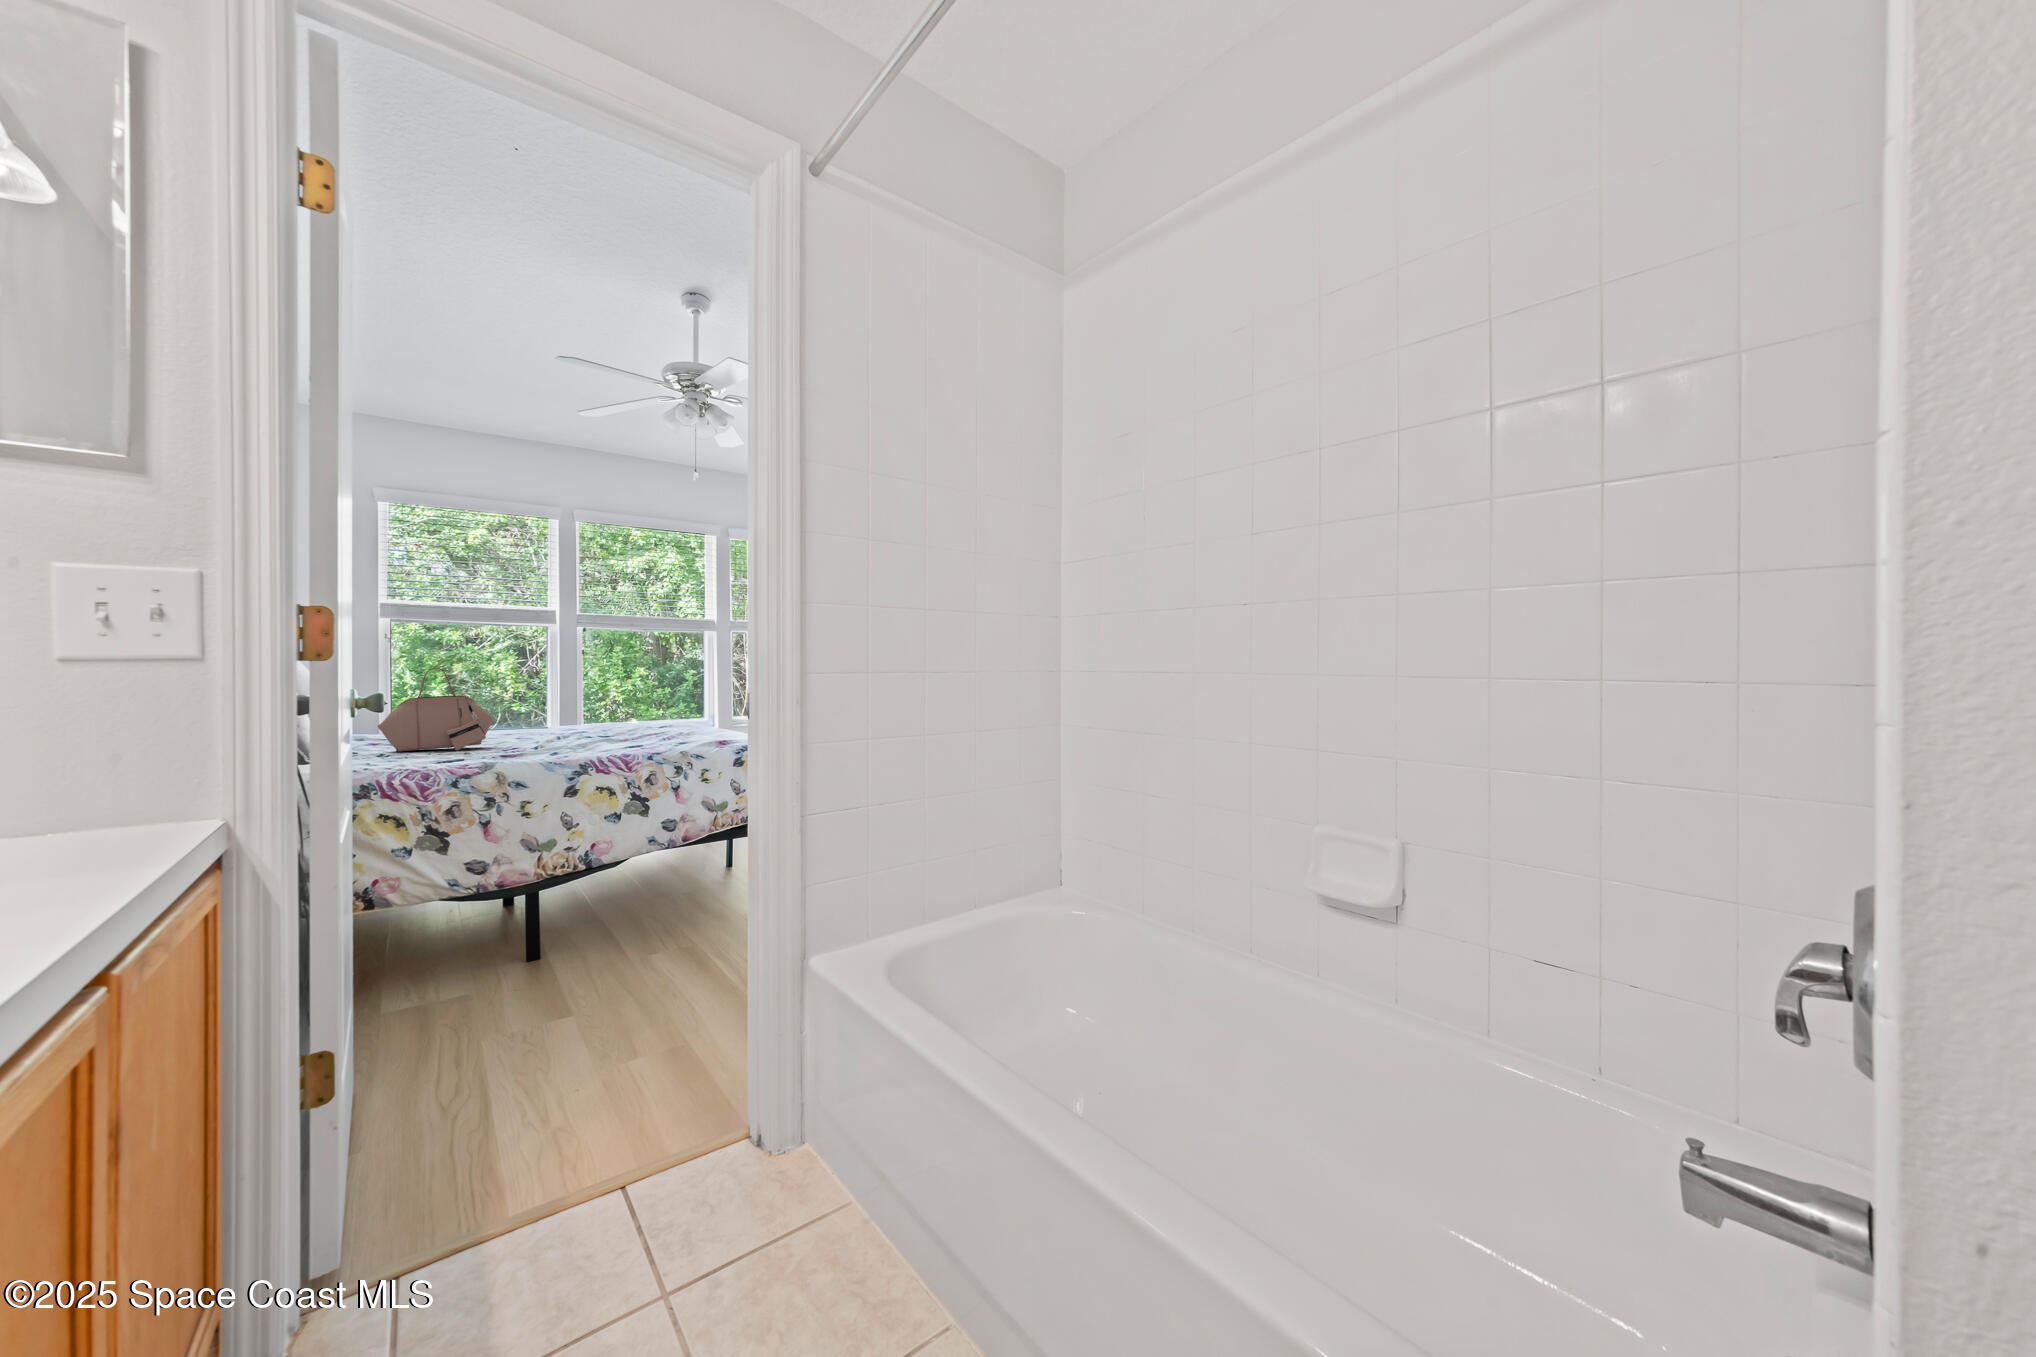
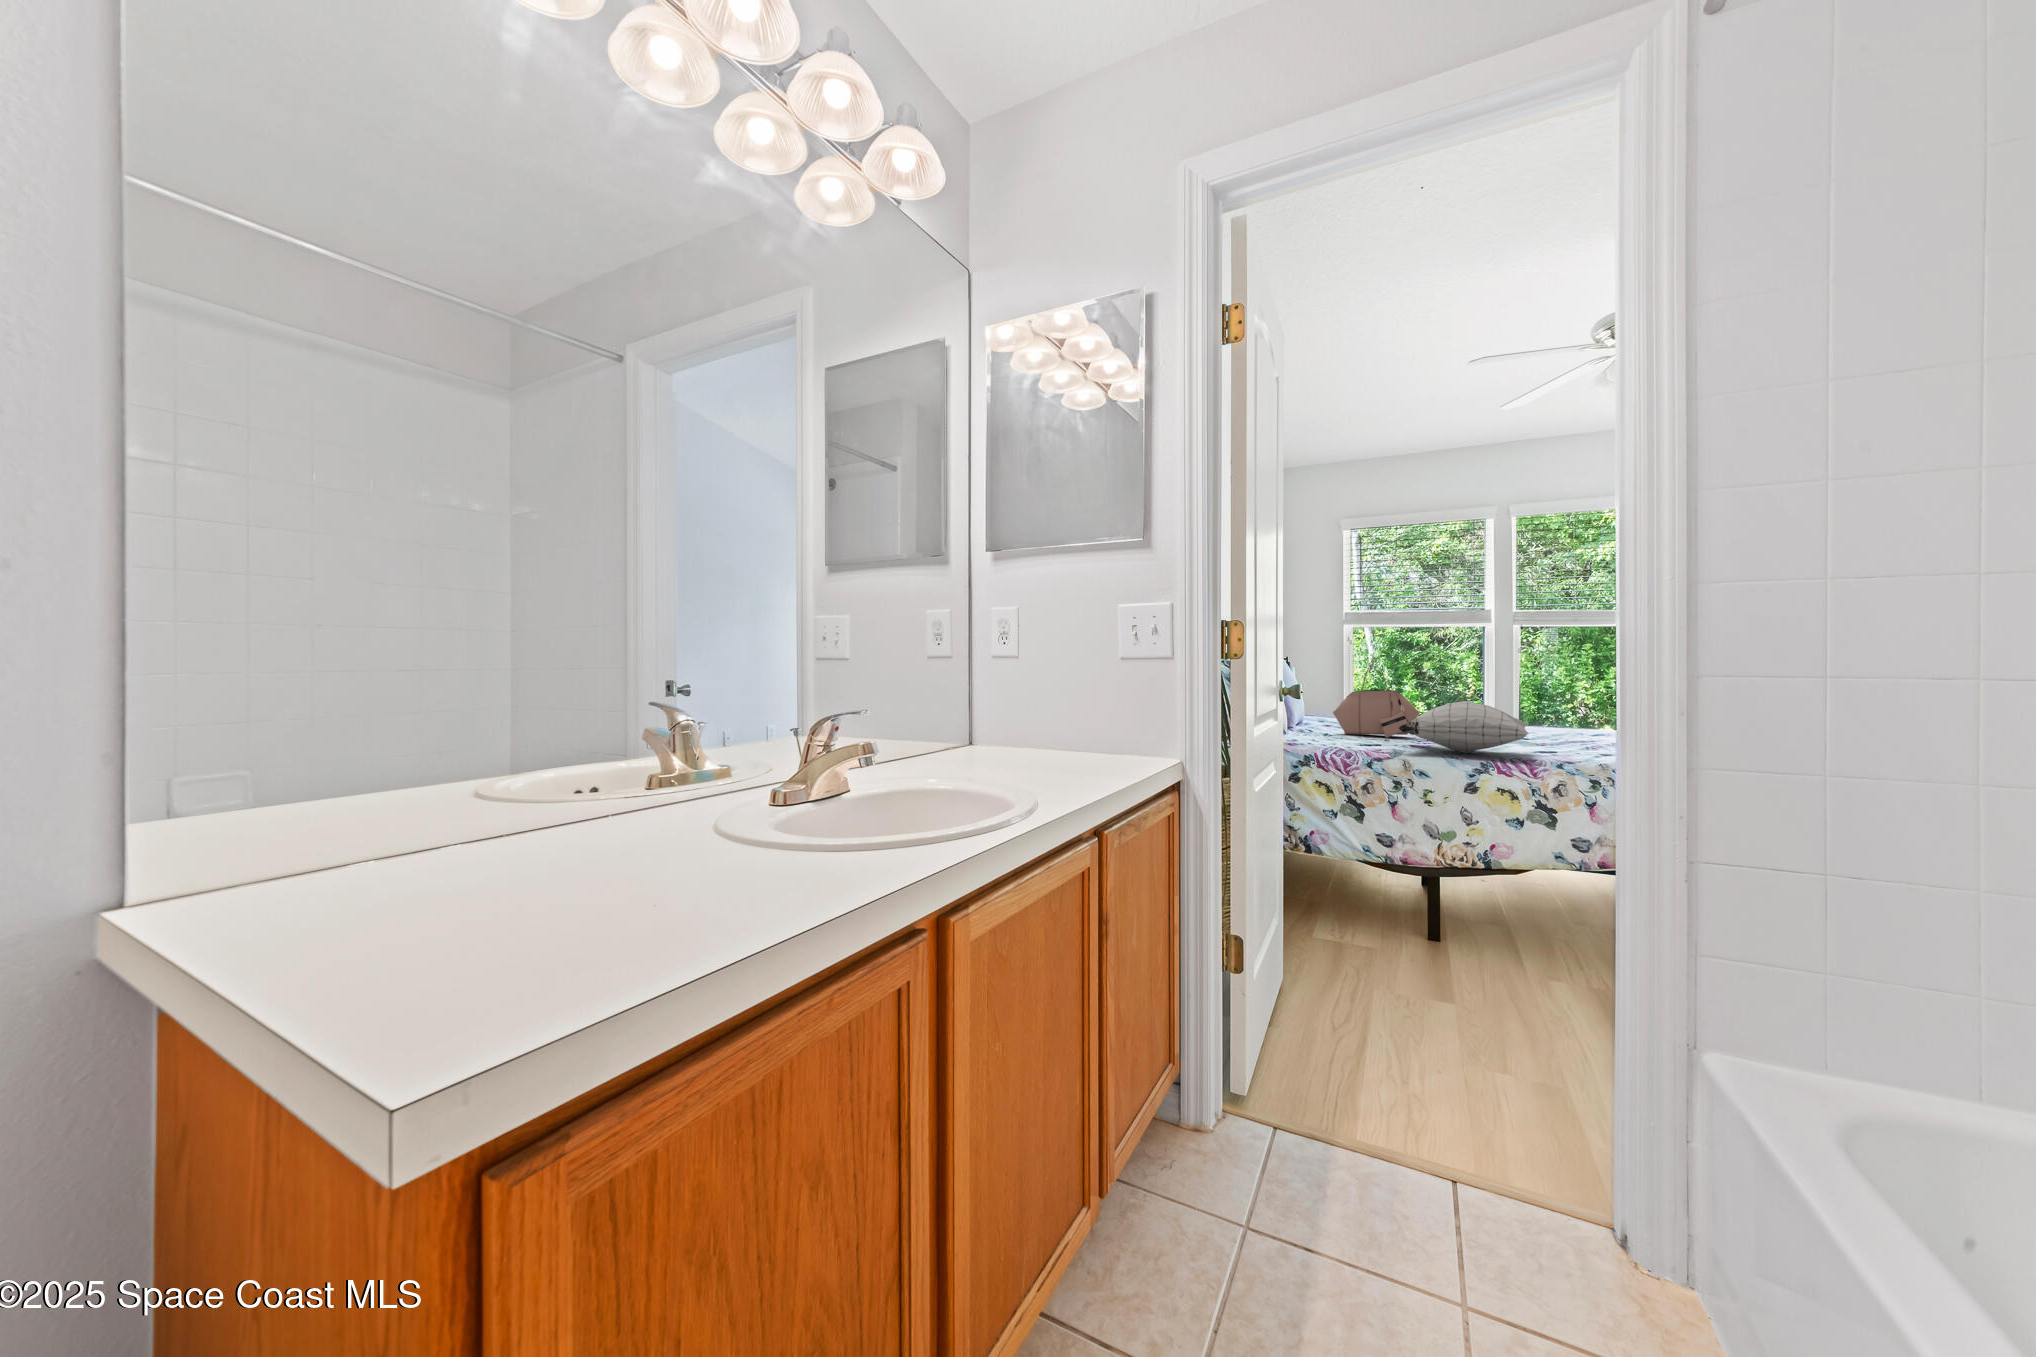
pillow: none [493,703,629,756] -> present [1399,701,1528,752]

